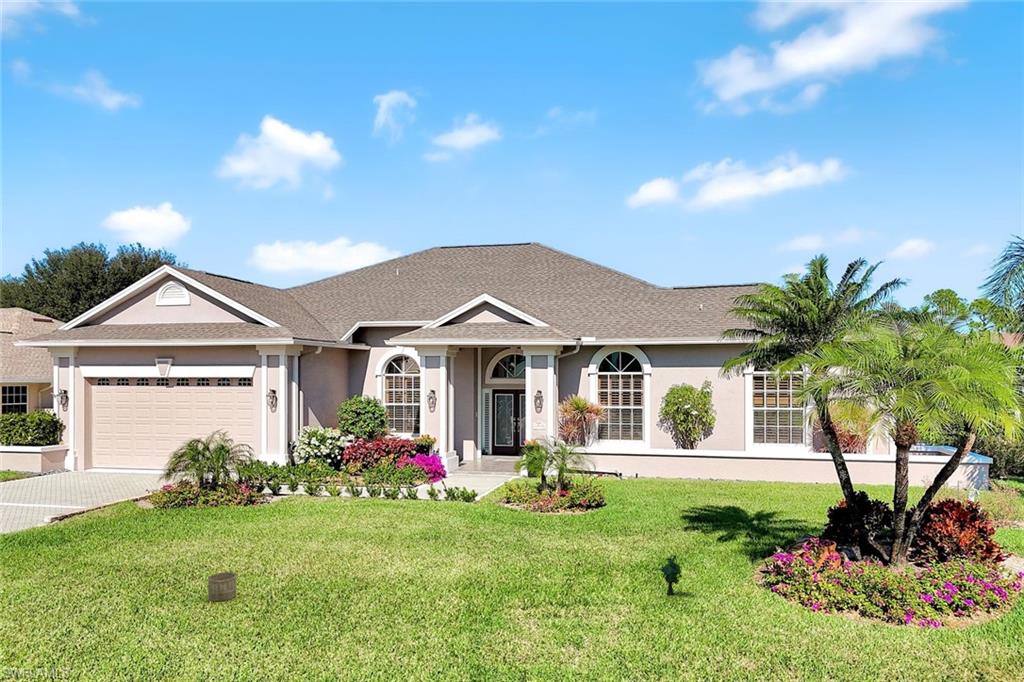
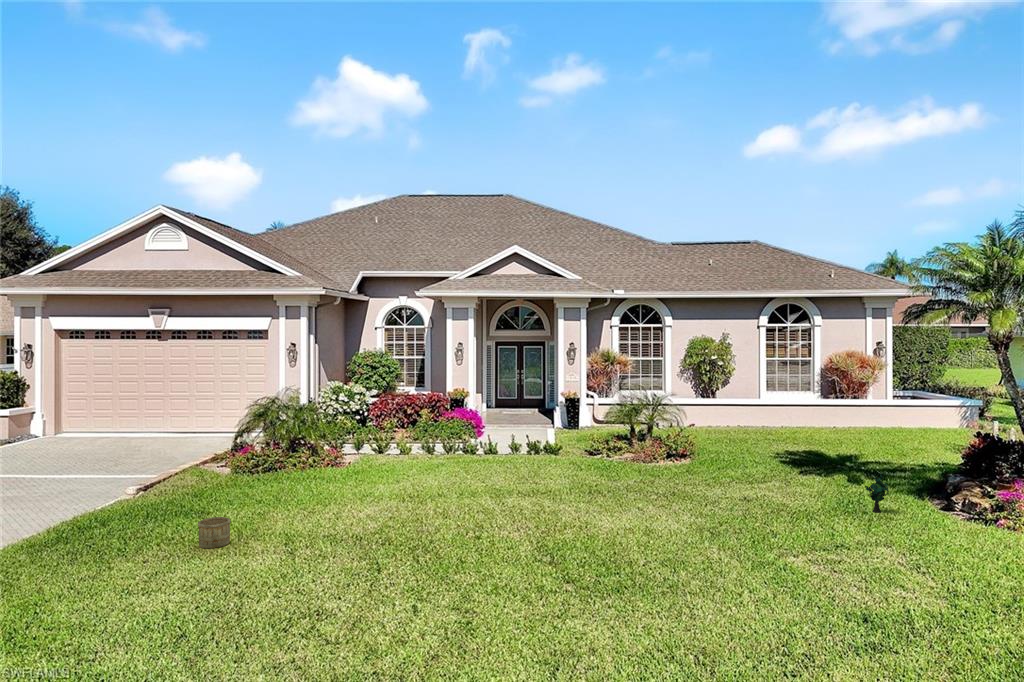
wooden bucket: present [208,572,237,601] -> present [198,517,231,549]

